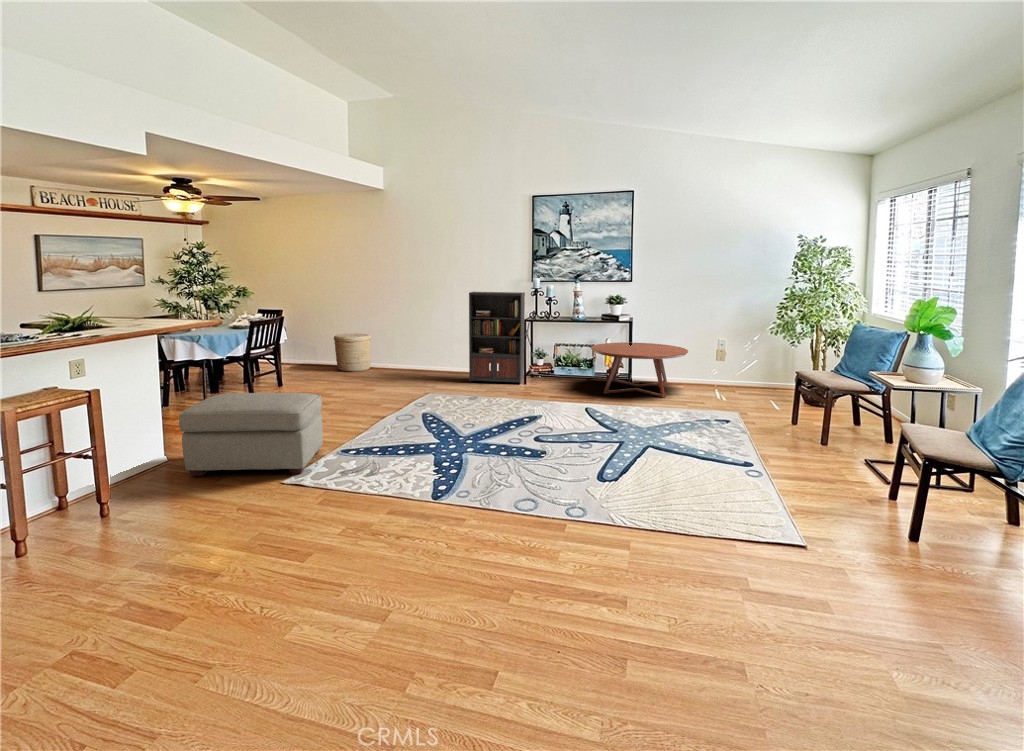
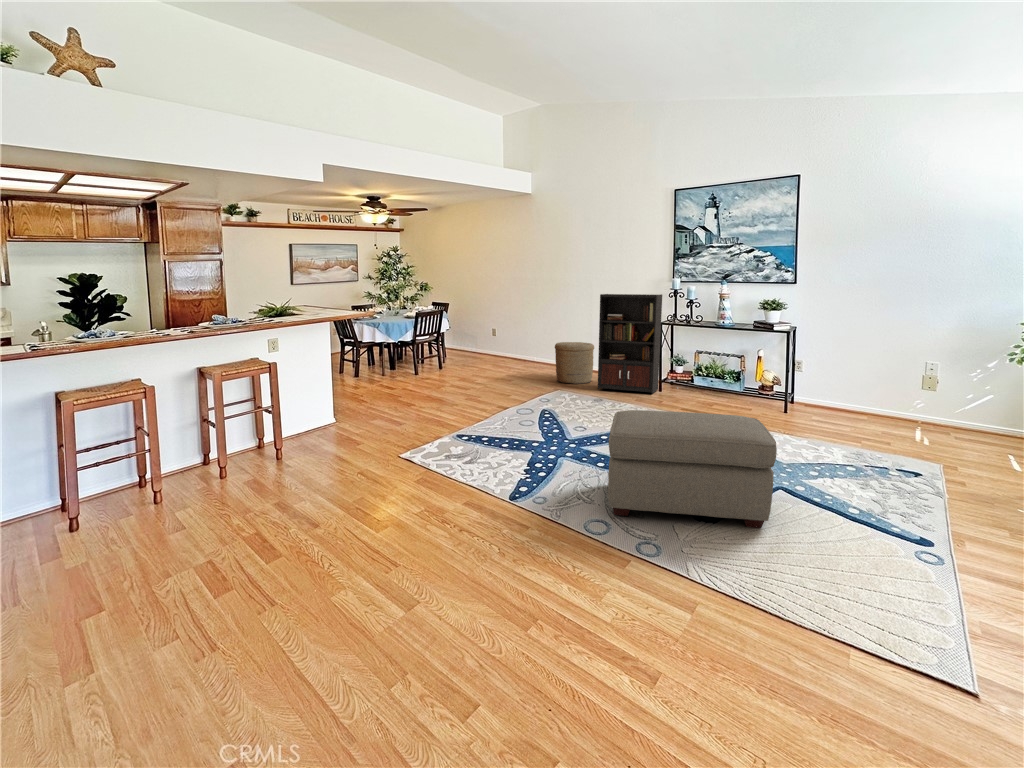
woven basket: present [334,333,371,372] -> present [555,342,594,384]
coffee table: present [591,342,688,398] -> none [734,352,859,417]
ottoman: present [179,393,323,476] -> present [608,410,777,528]

